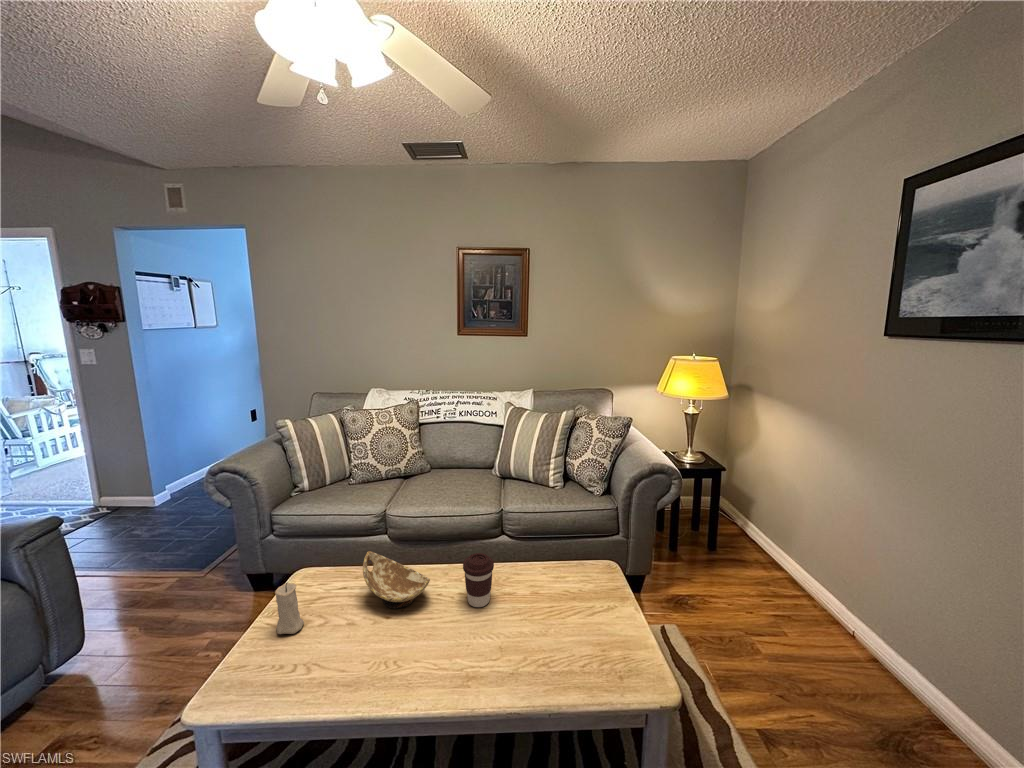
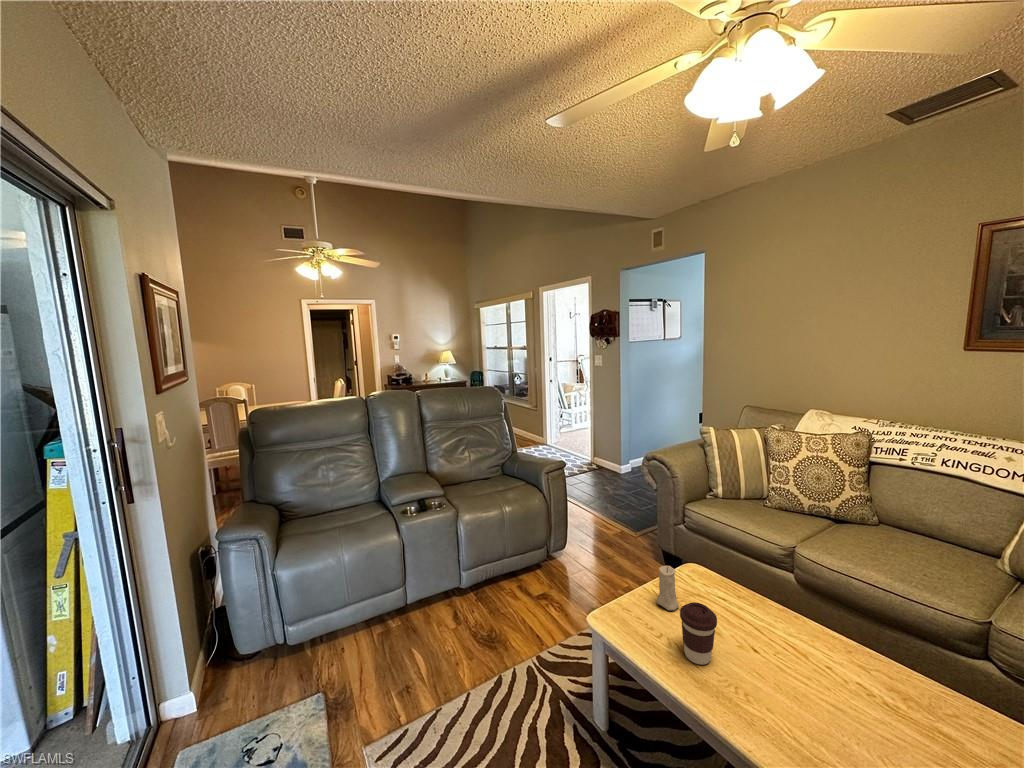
decorative bowl: present [363,551,430,609] -> none [738,575,814,653]
coffee cup: present [463,553,494,607] -> present [680,602,717,665]

